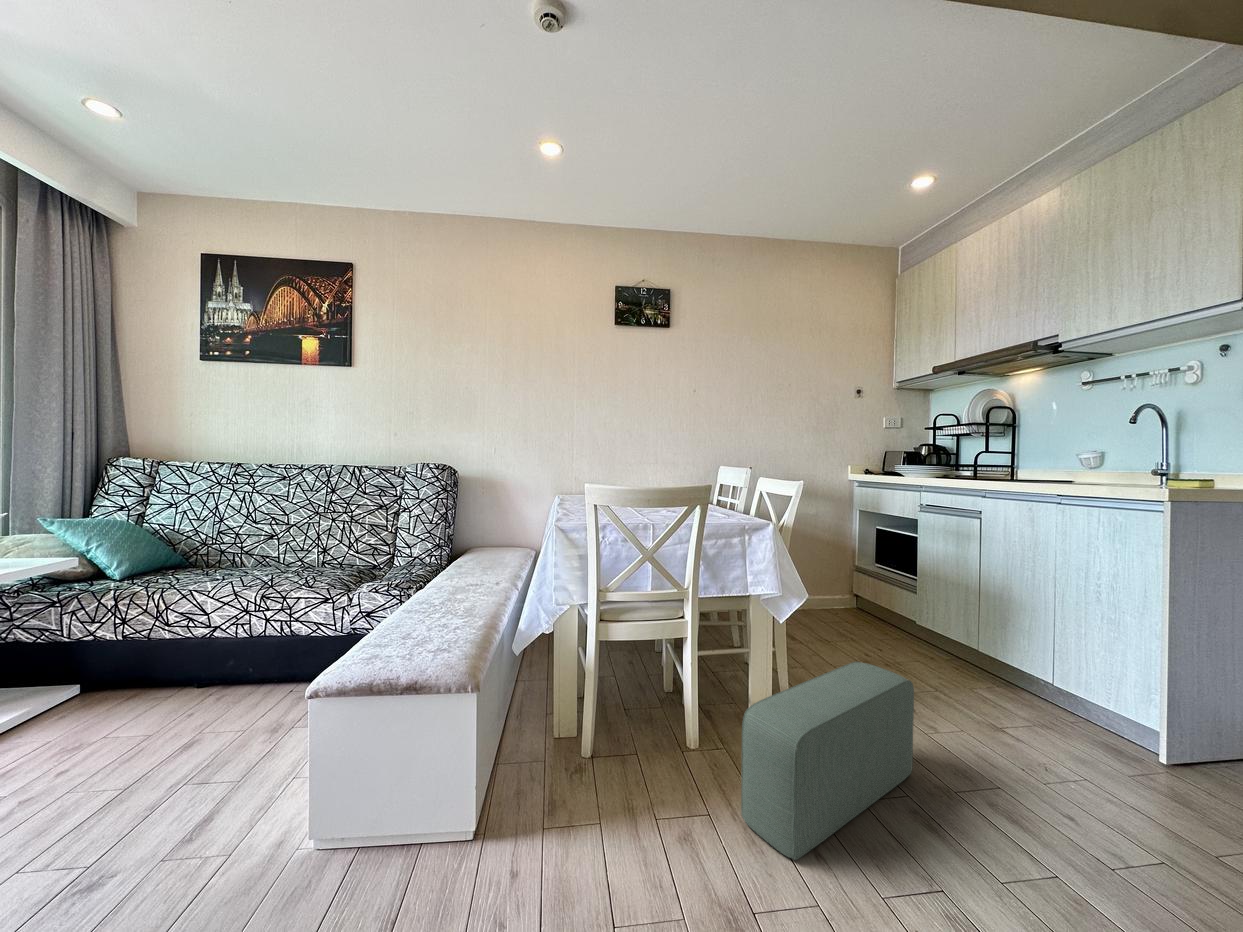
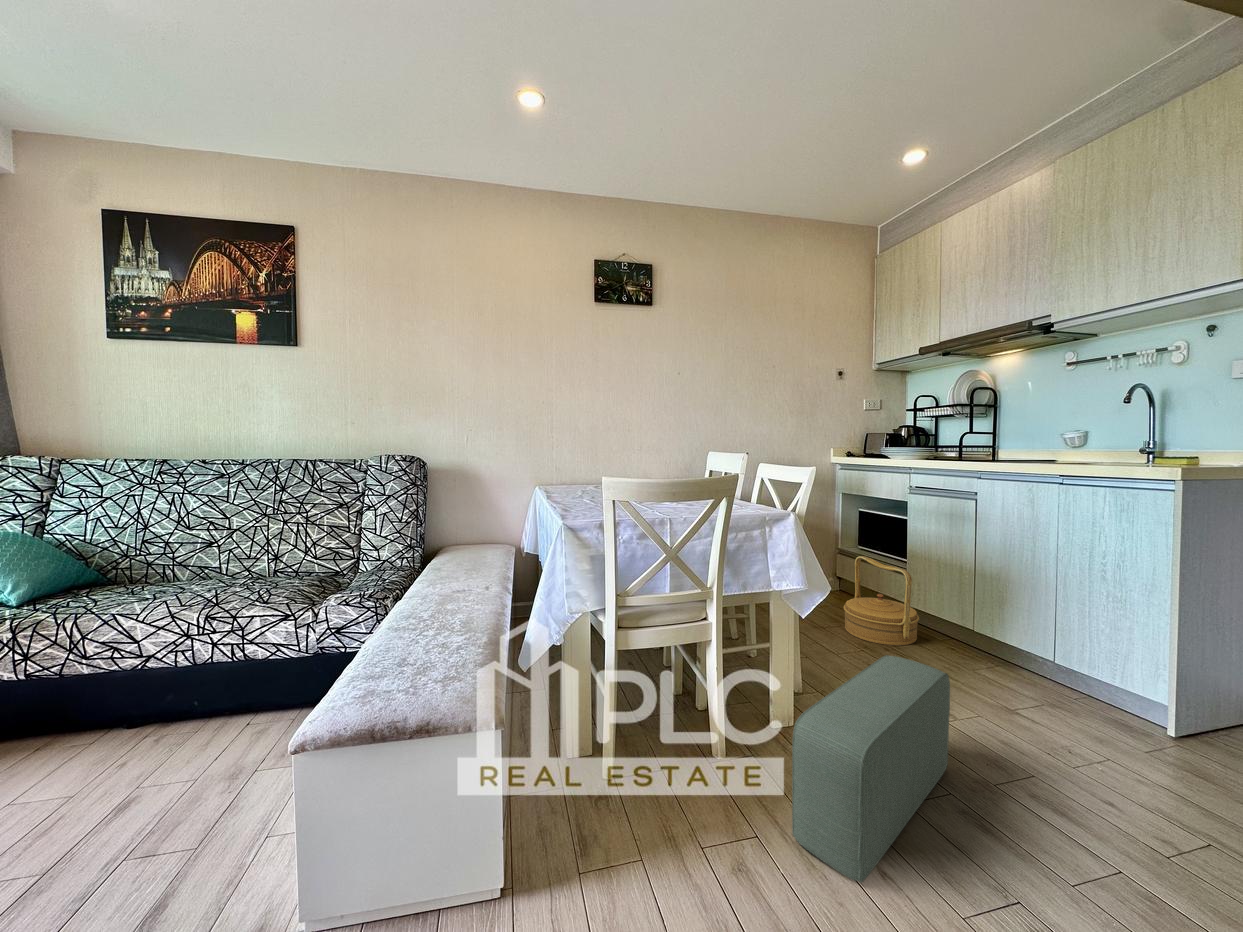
woven basket: none [848,572,924,662] -> present [844,556,919,646]

